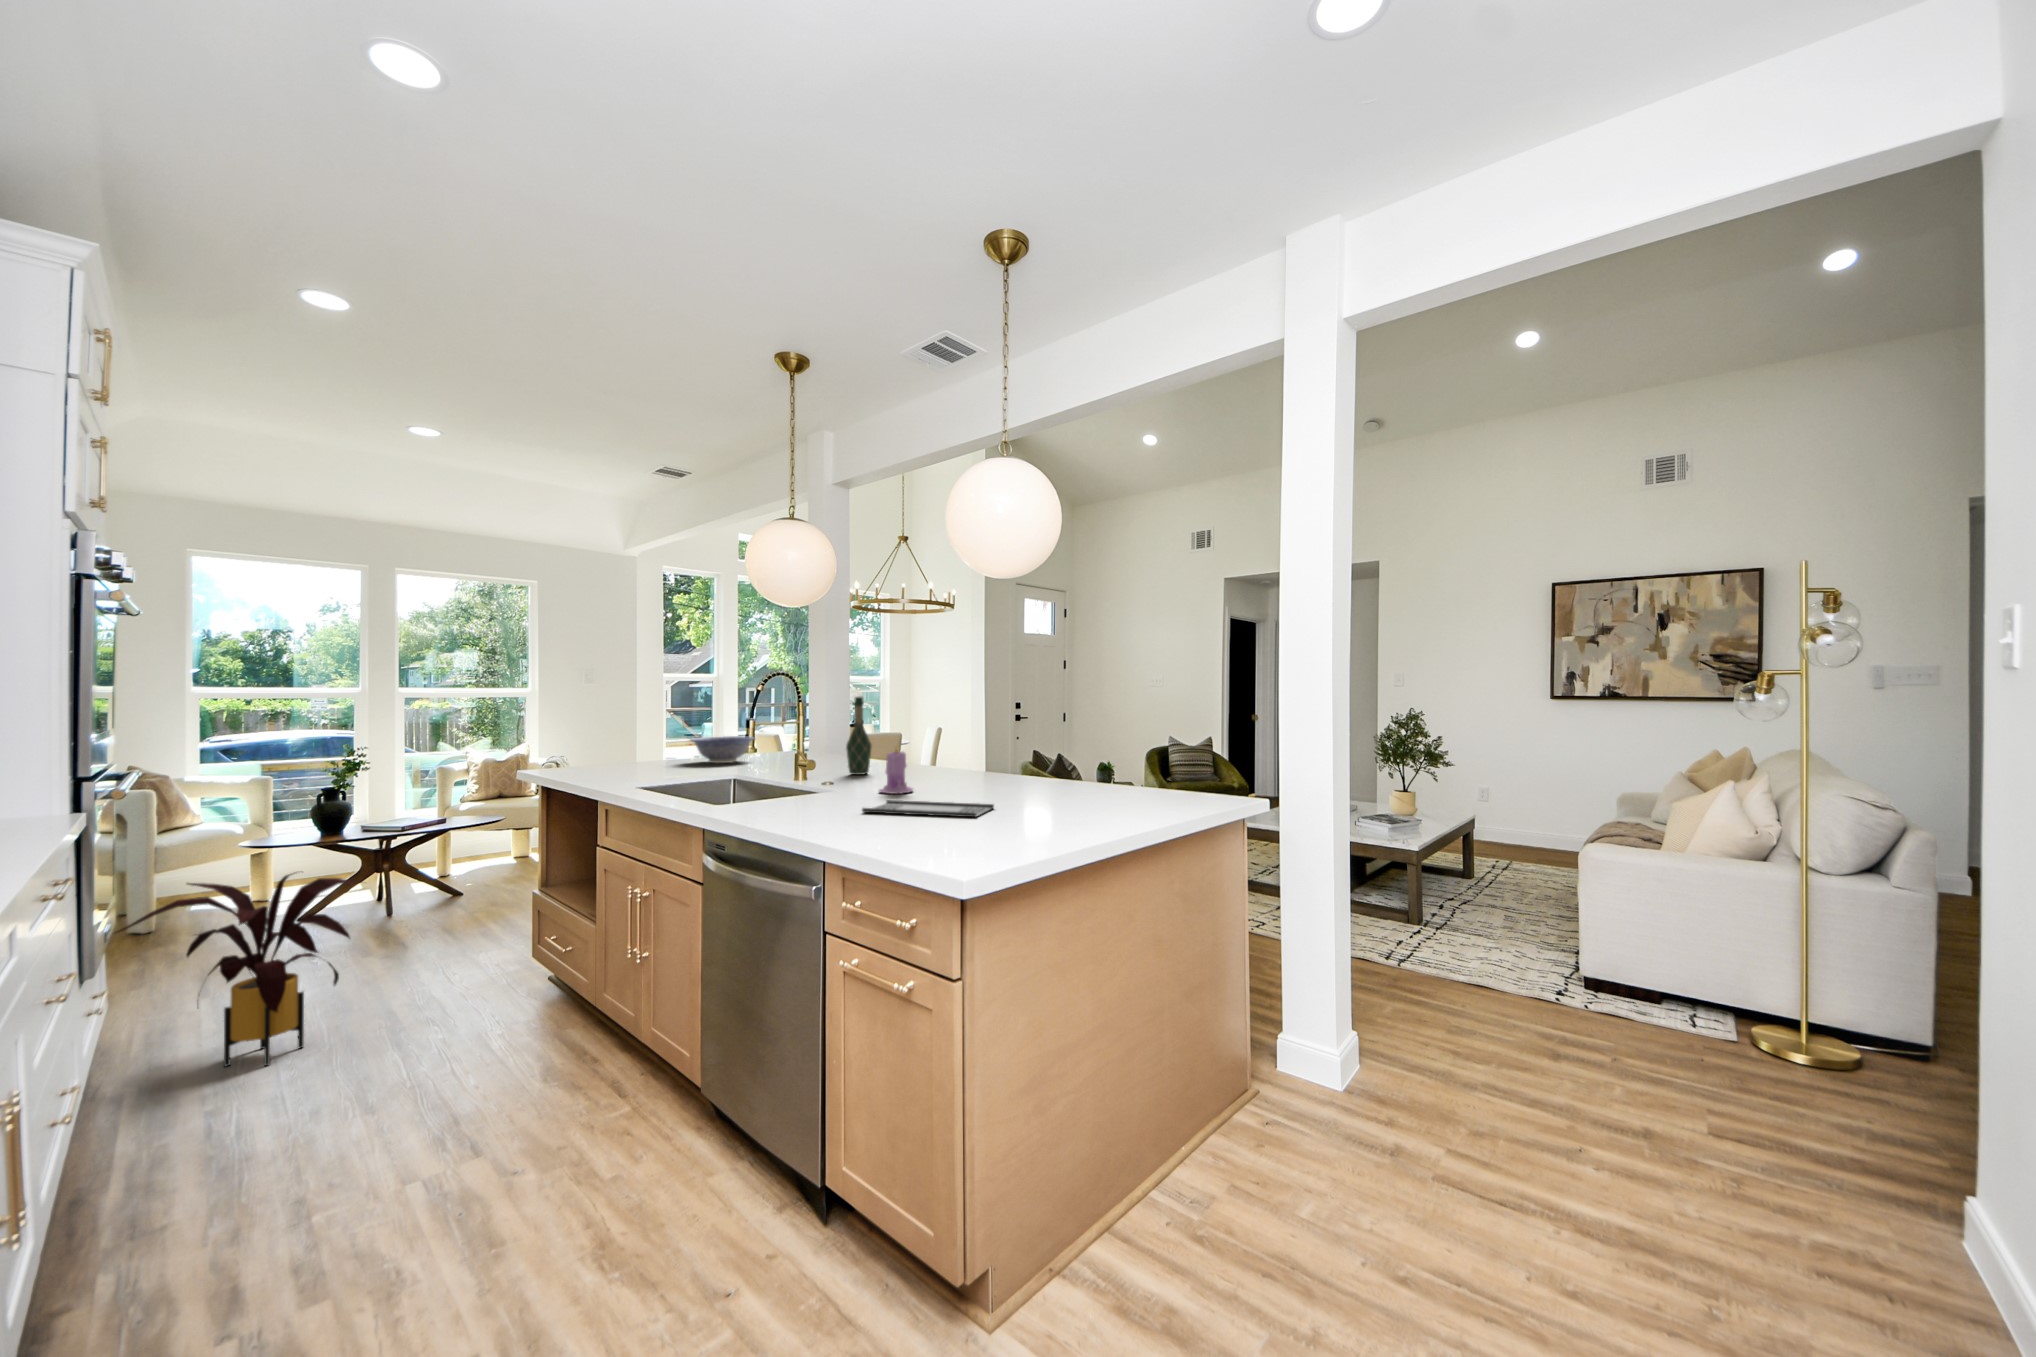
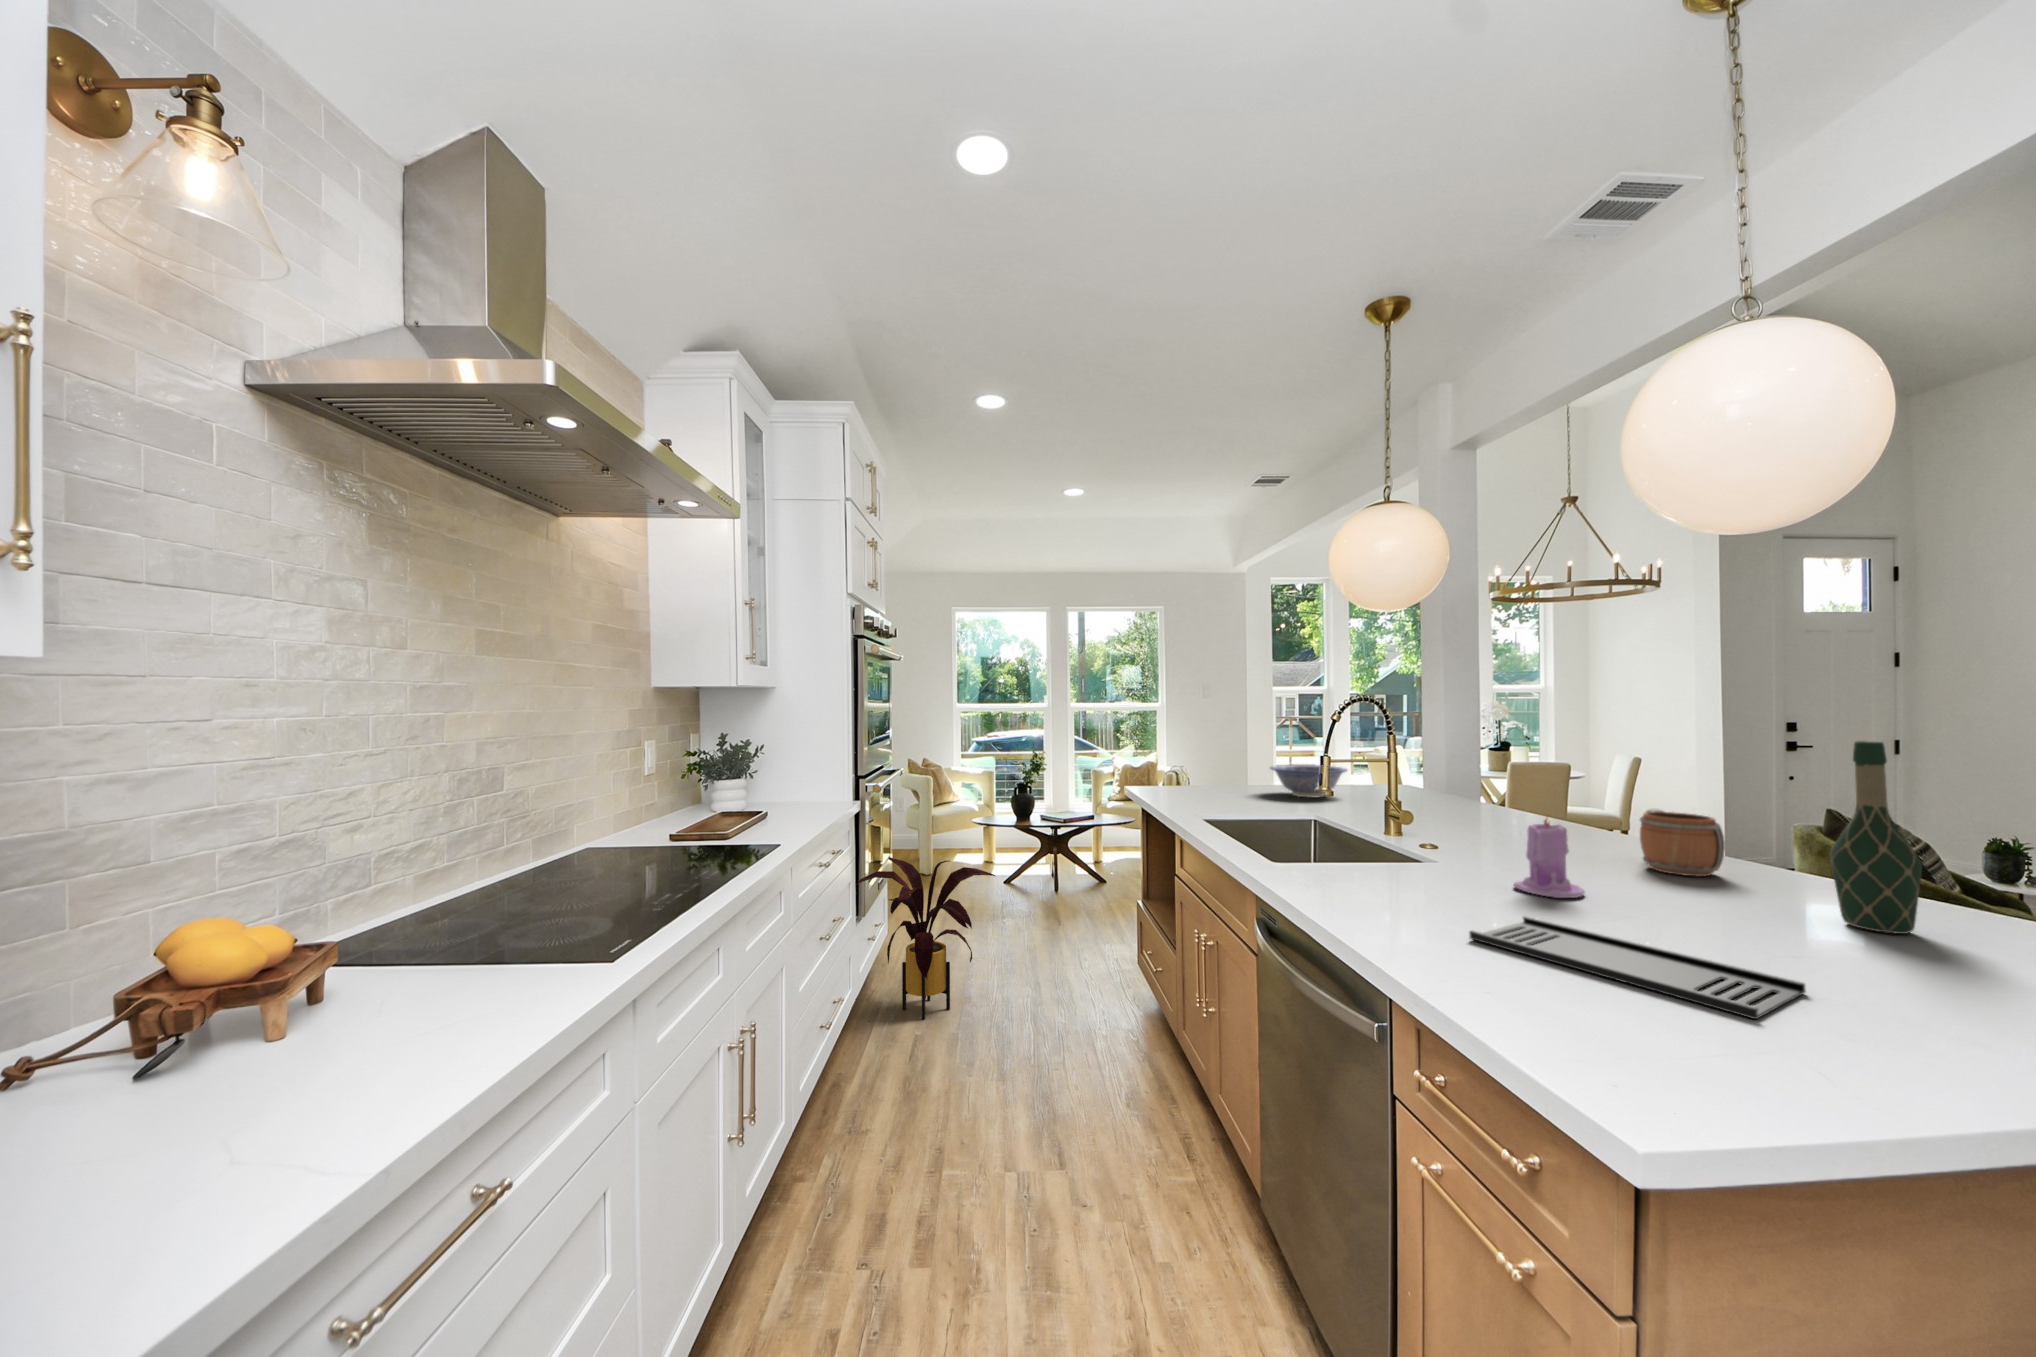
wine bottle: present [846,697,872,775] -> present [1830,741,1922,934]
mug: none [939,743,975,779] -> present [1640,808,1725,876]

